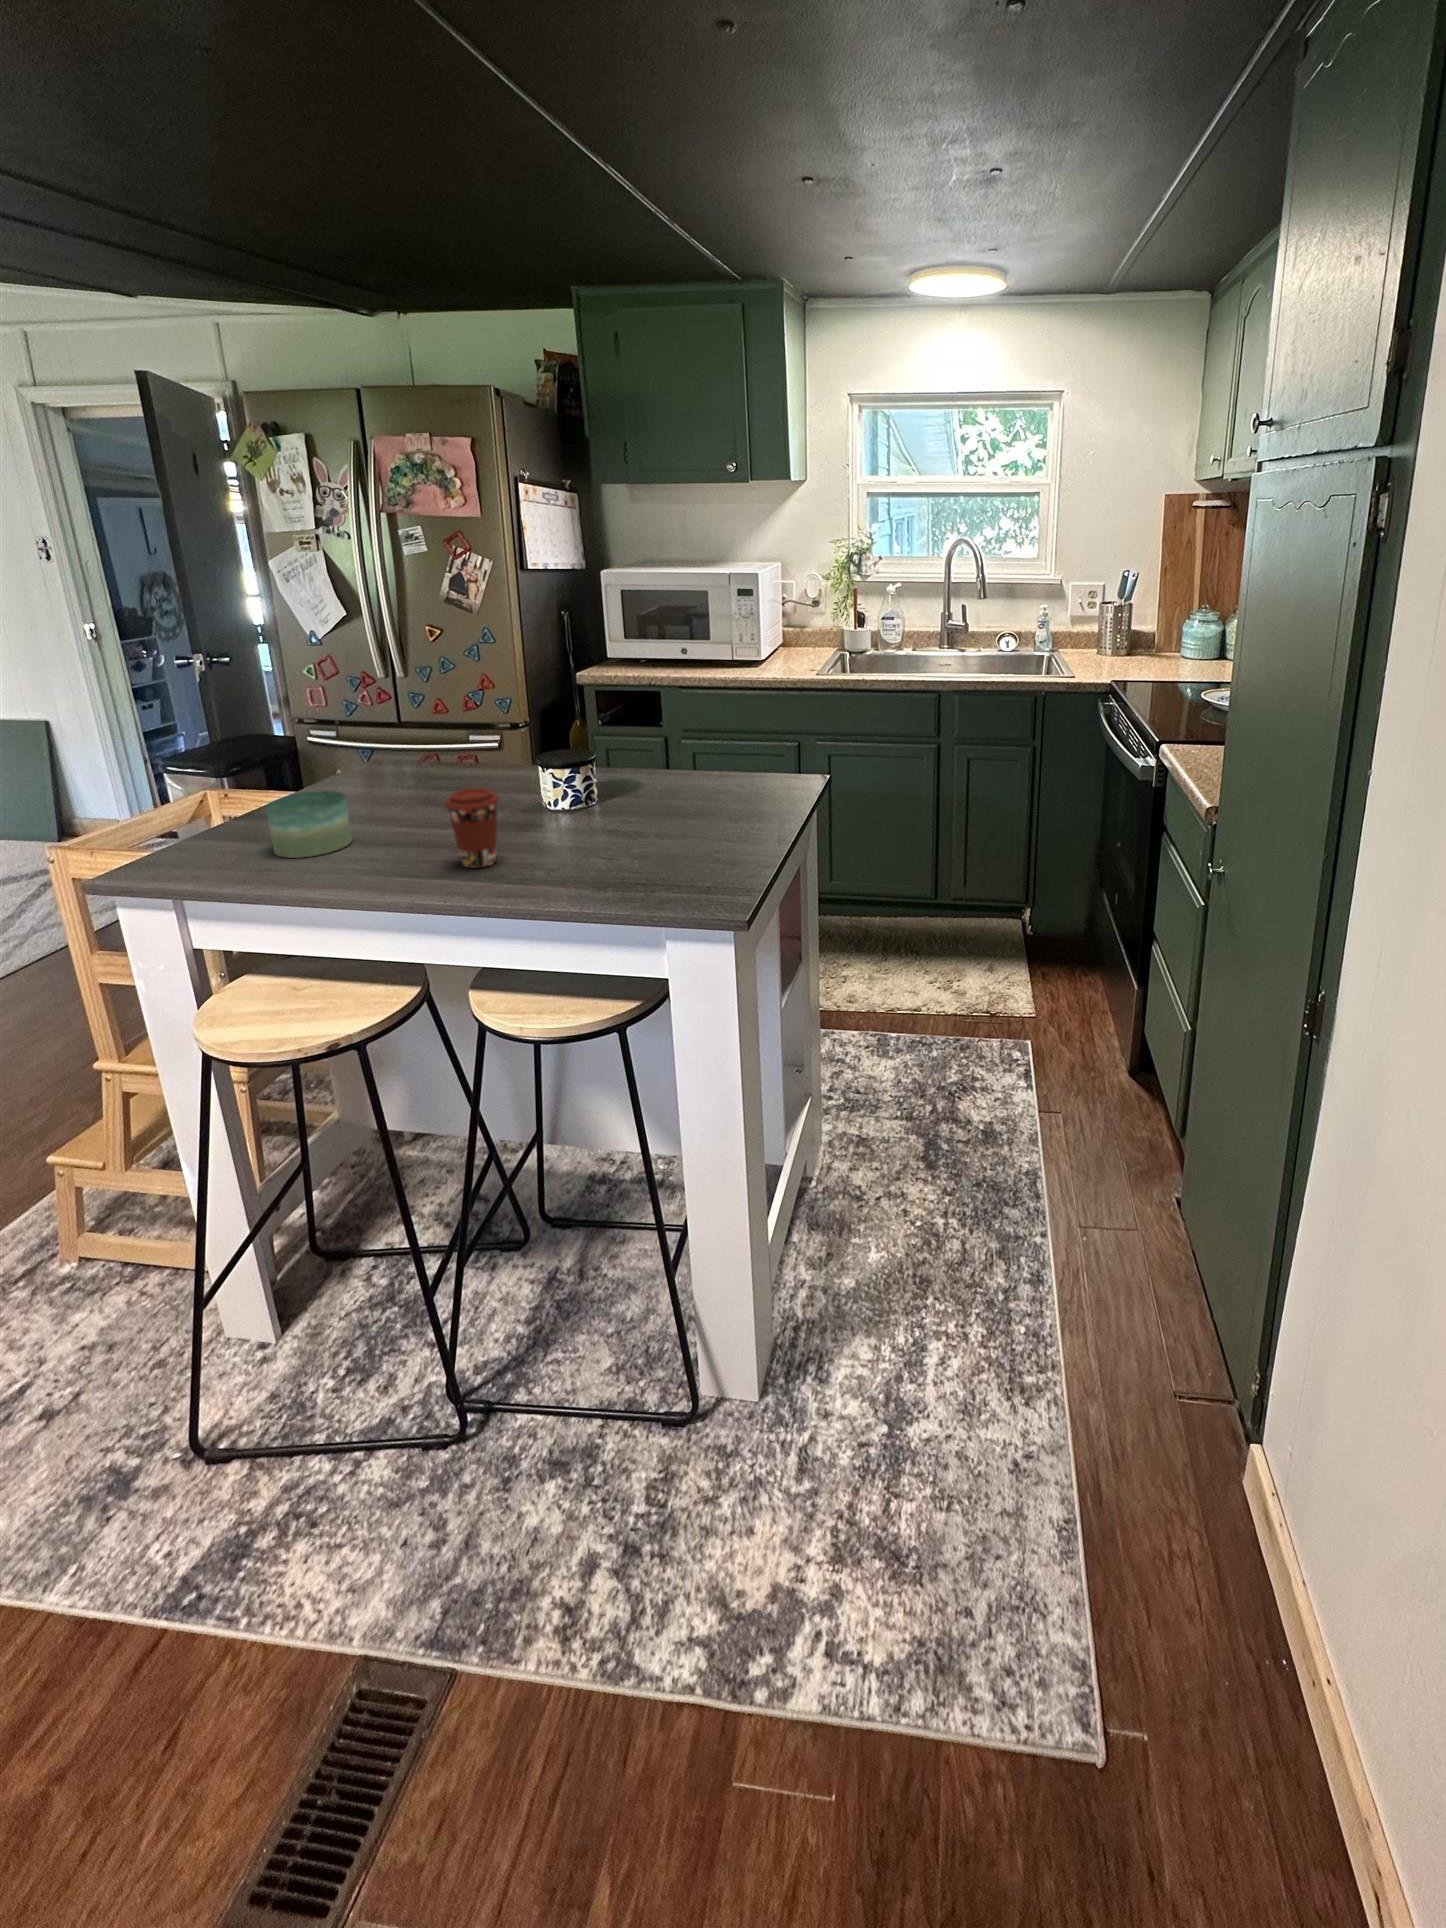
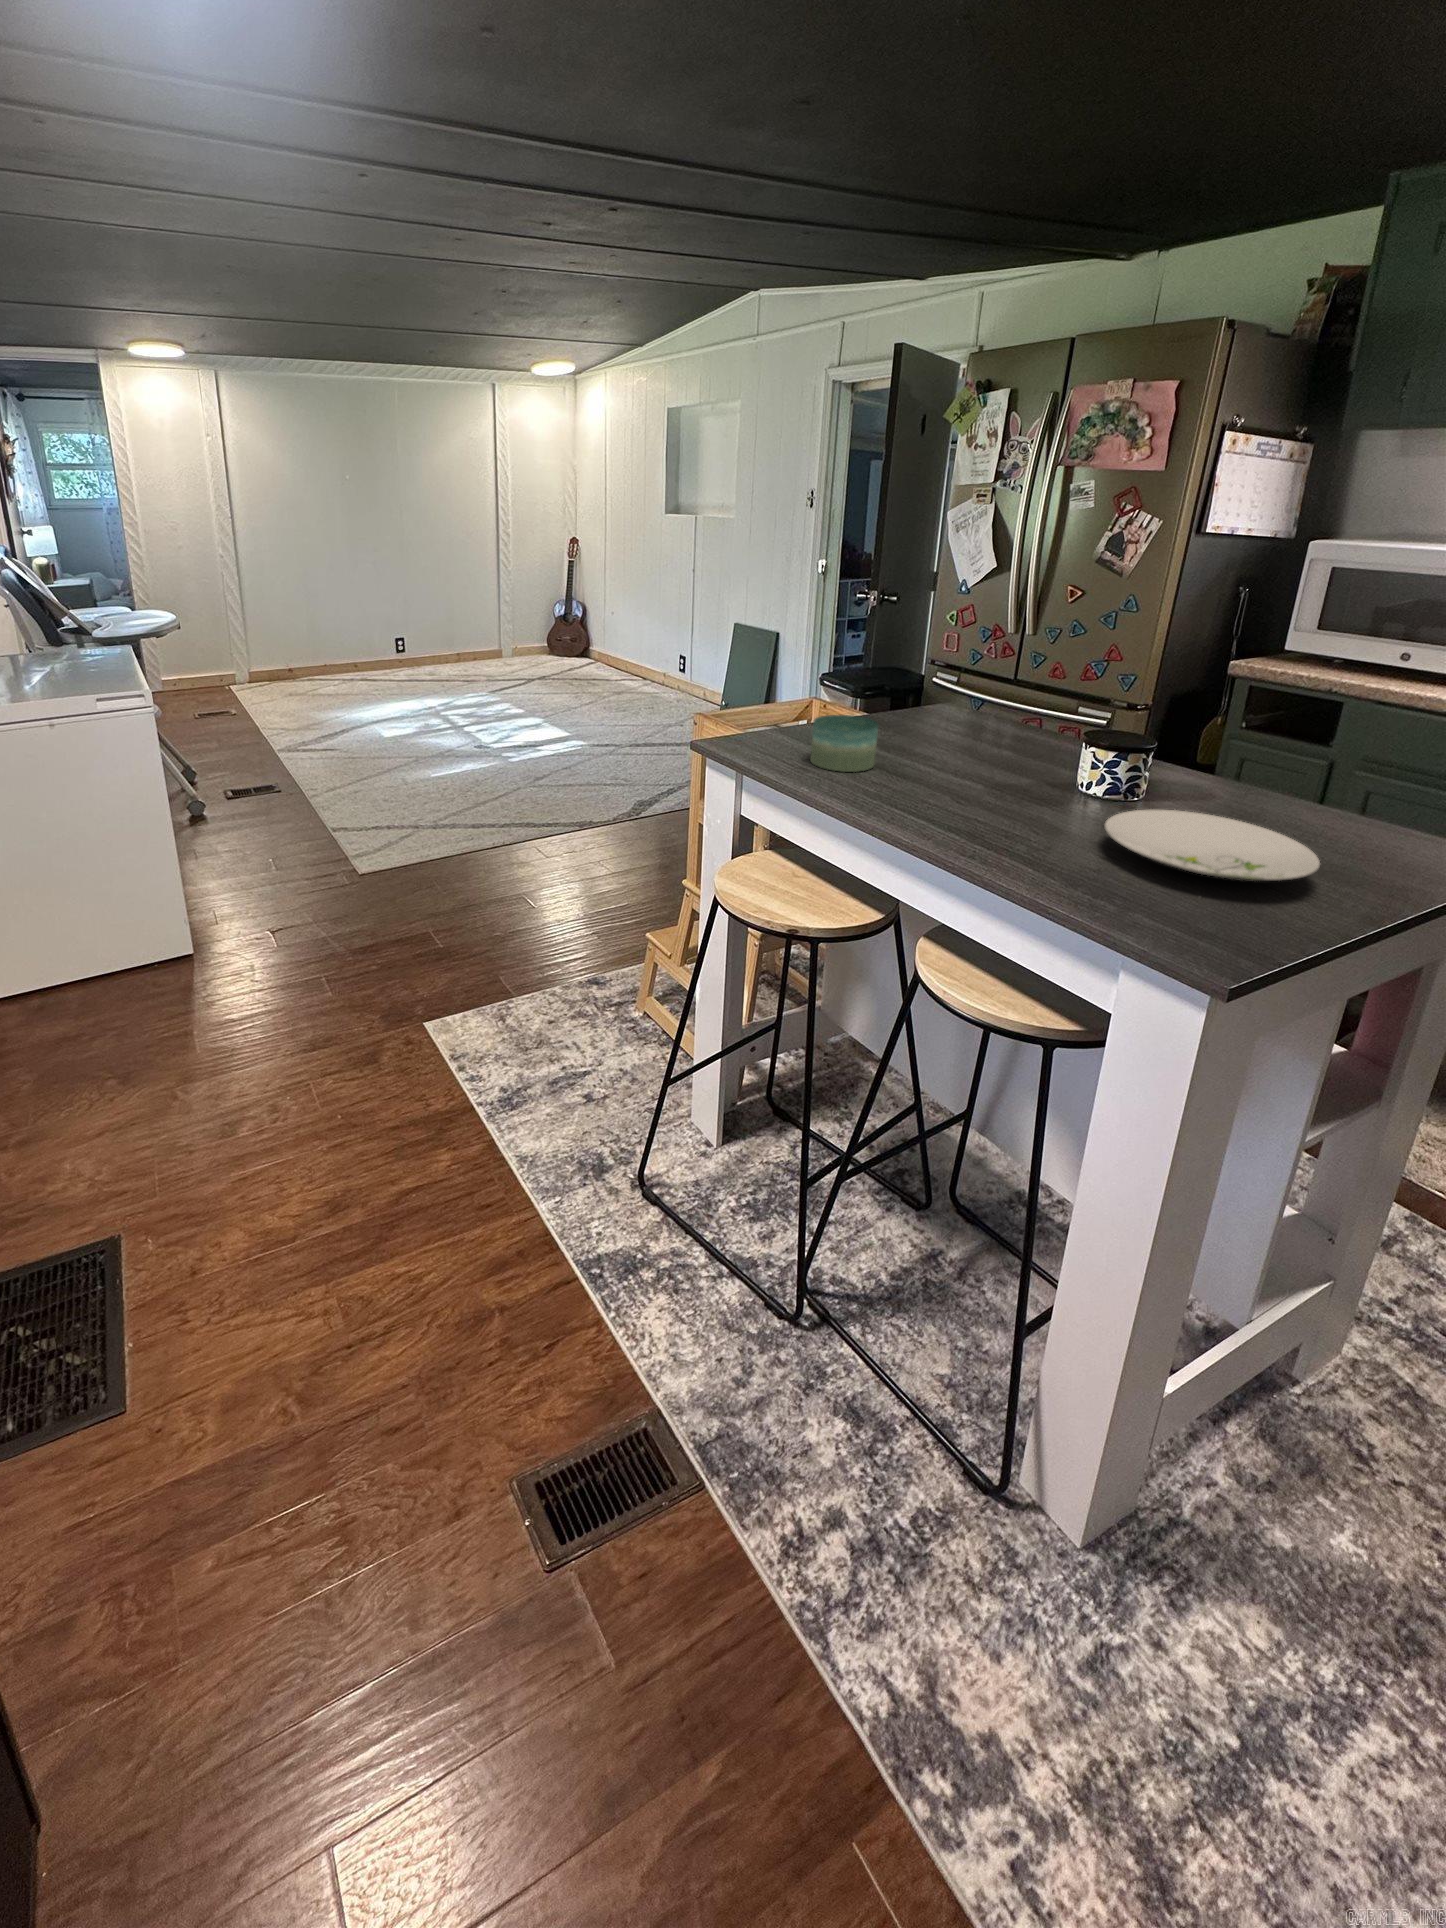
coffee cup: present [445,788,499,868] -> none [944,744,1001,826]
plate: none [596,796,743,844] -> present [1104,810,1320,881]

